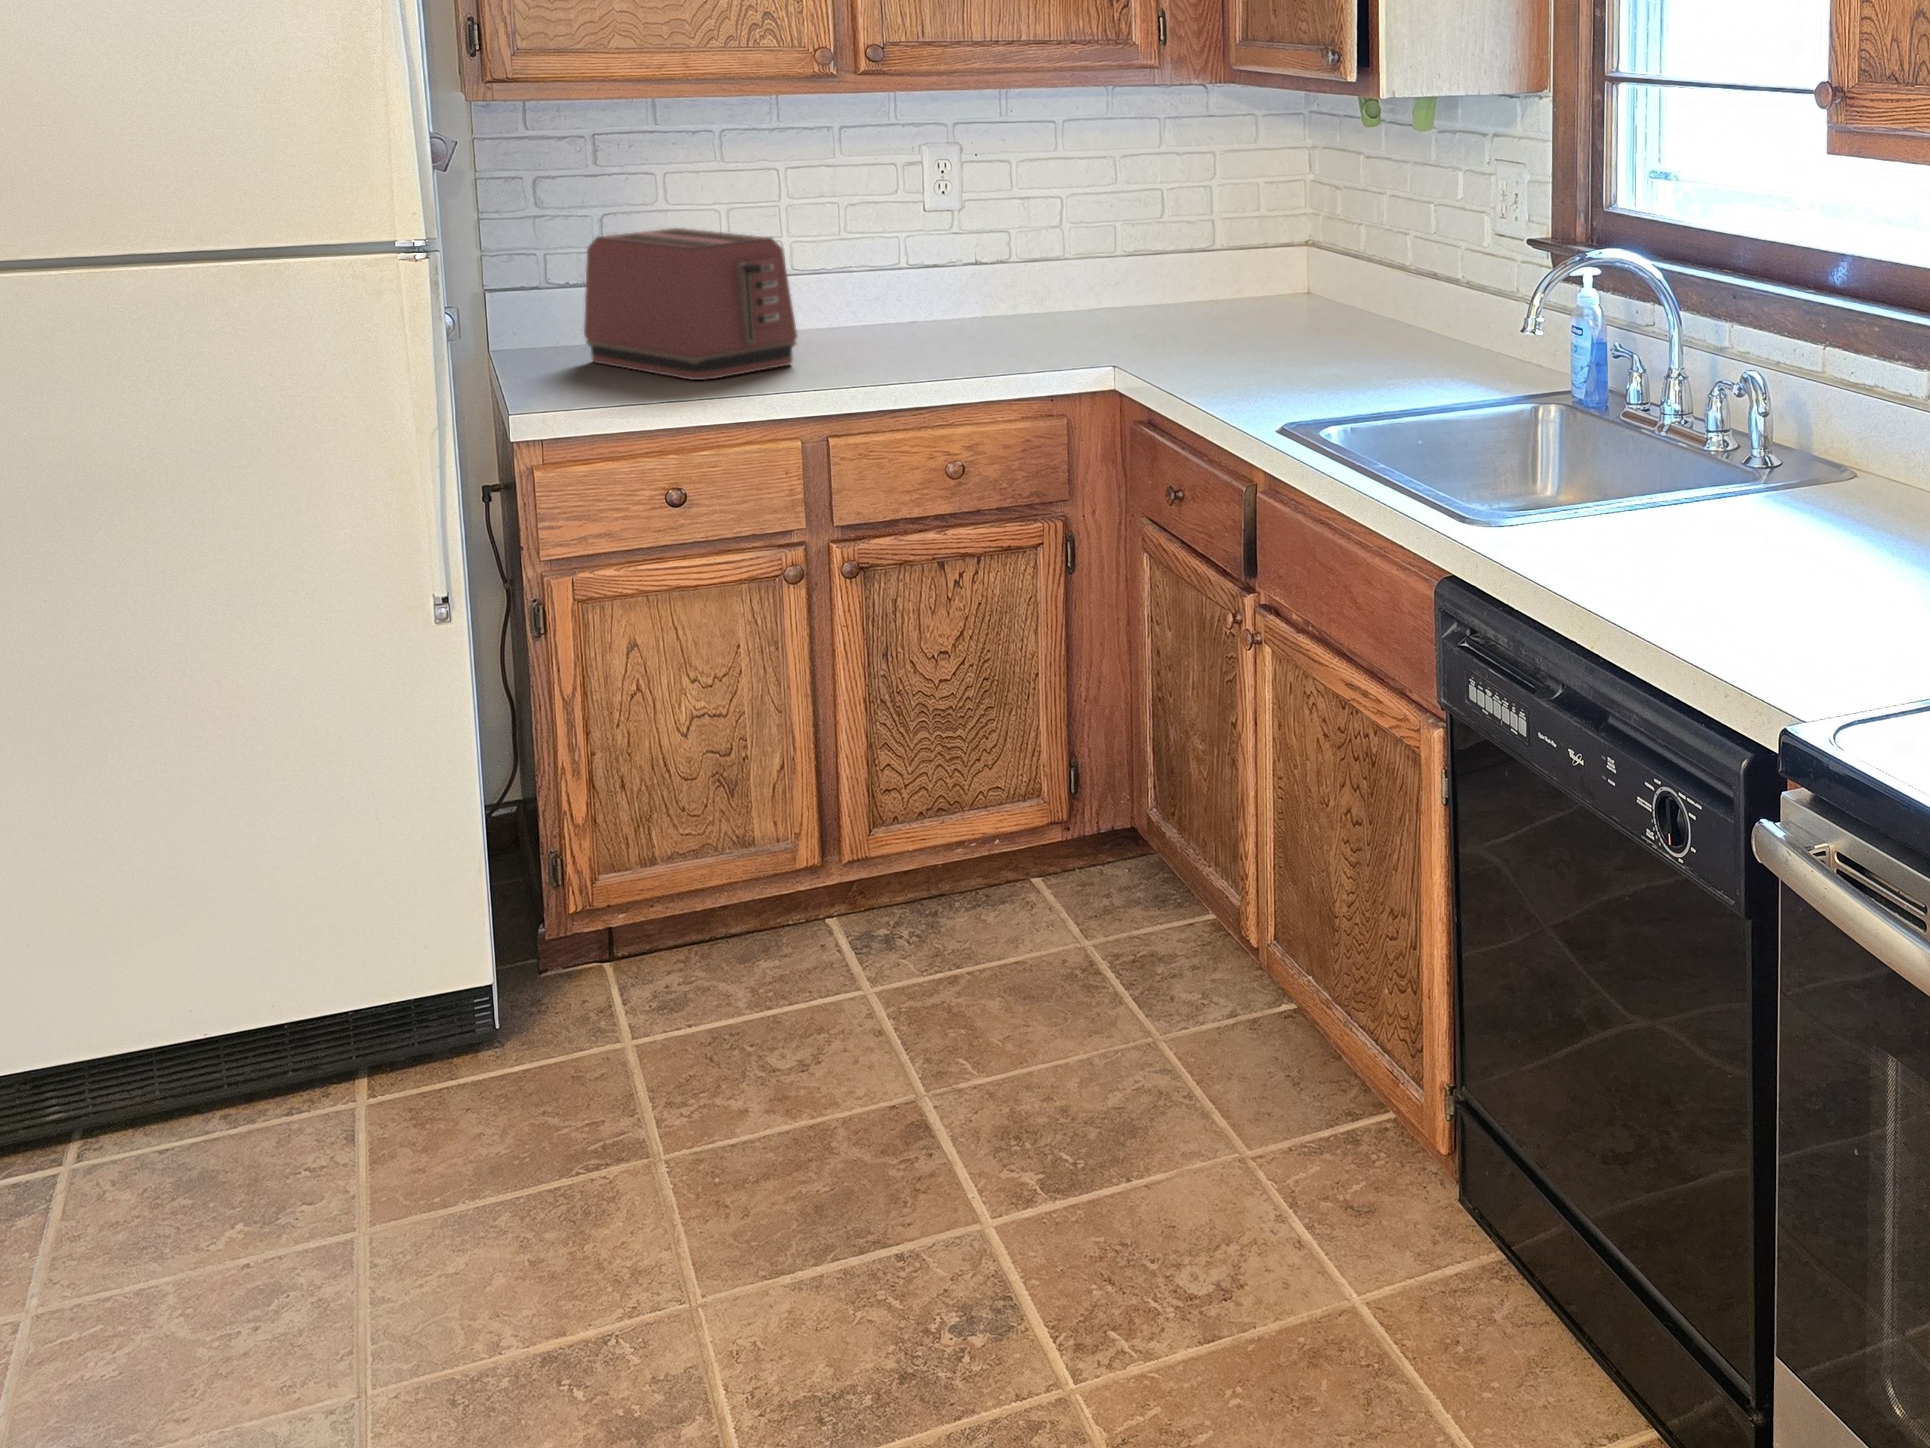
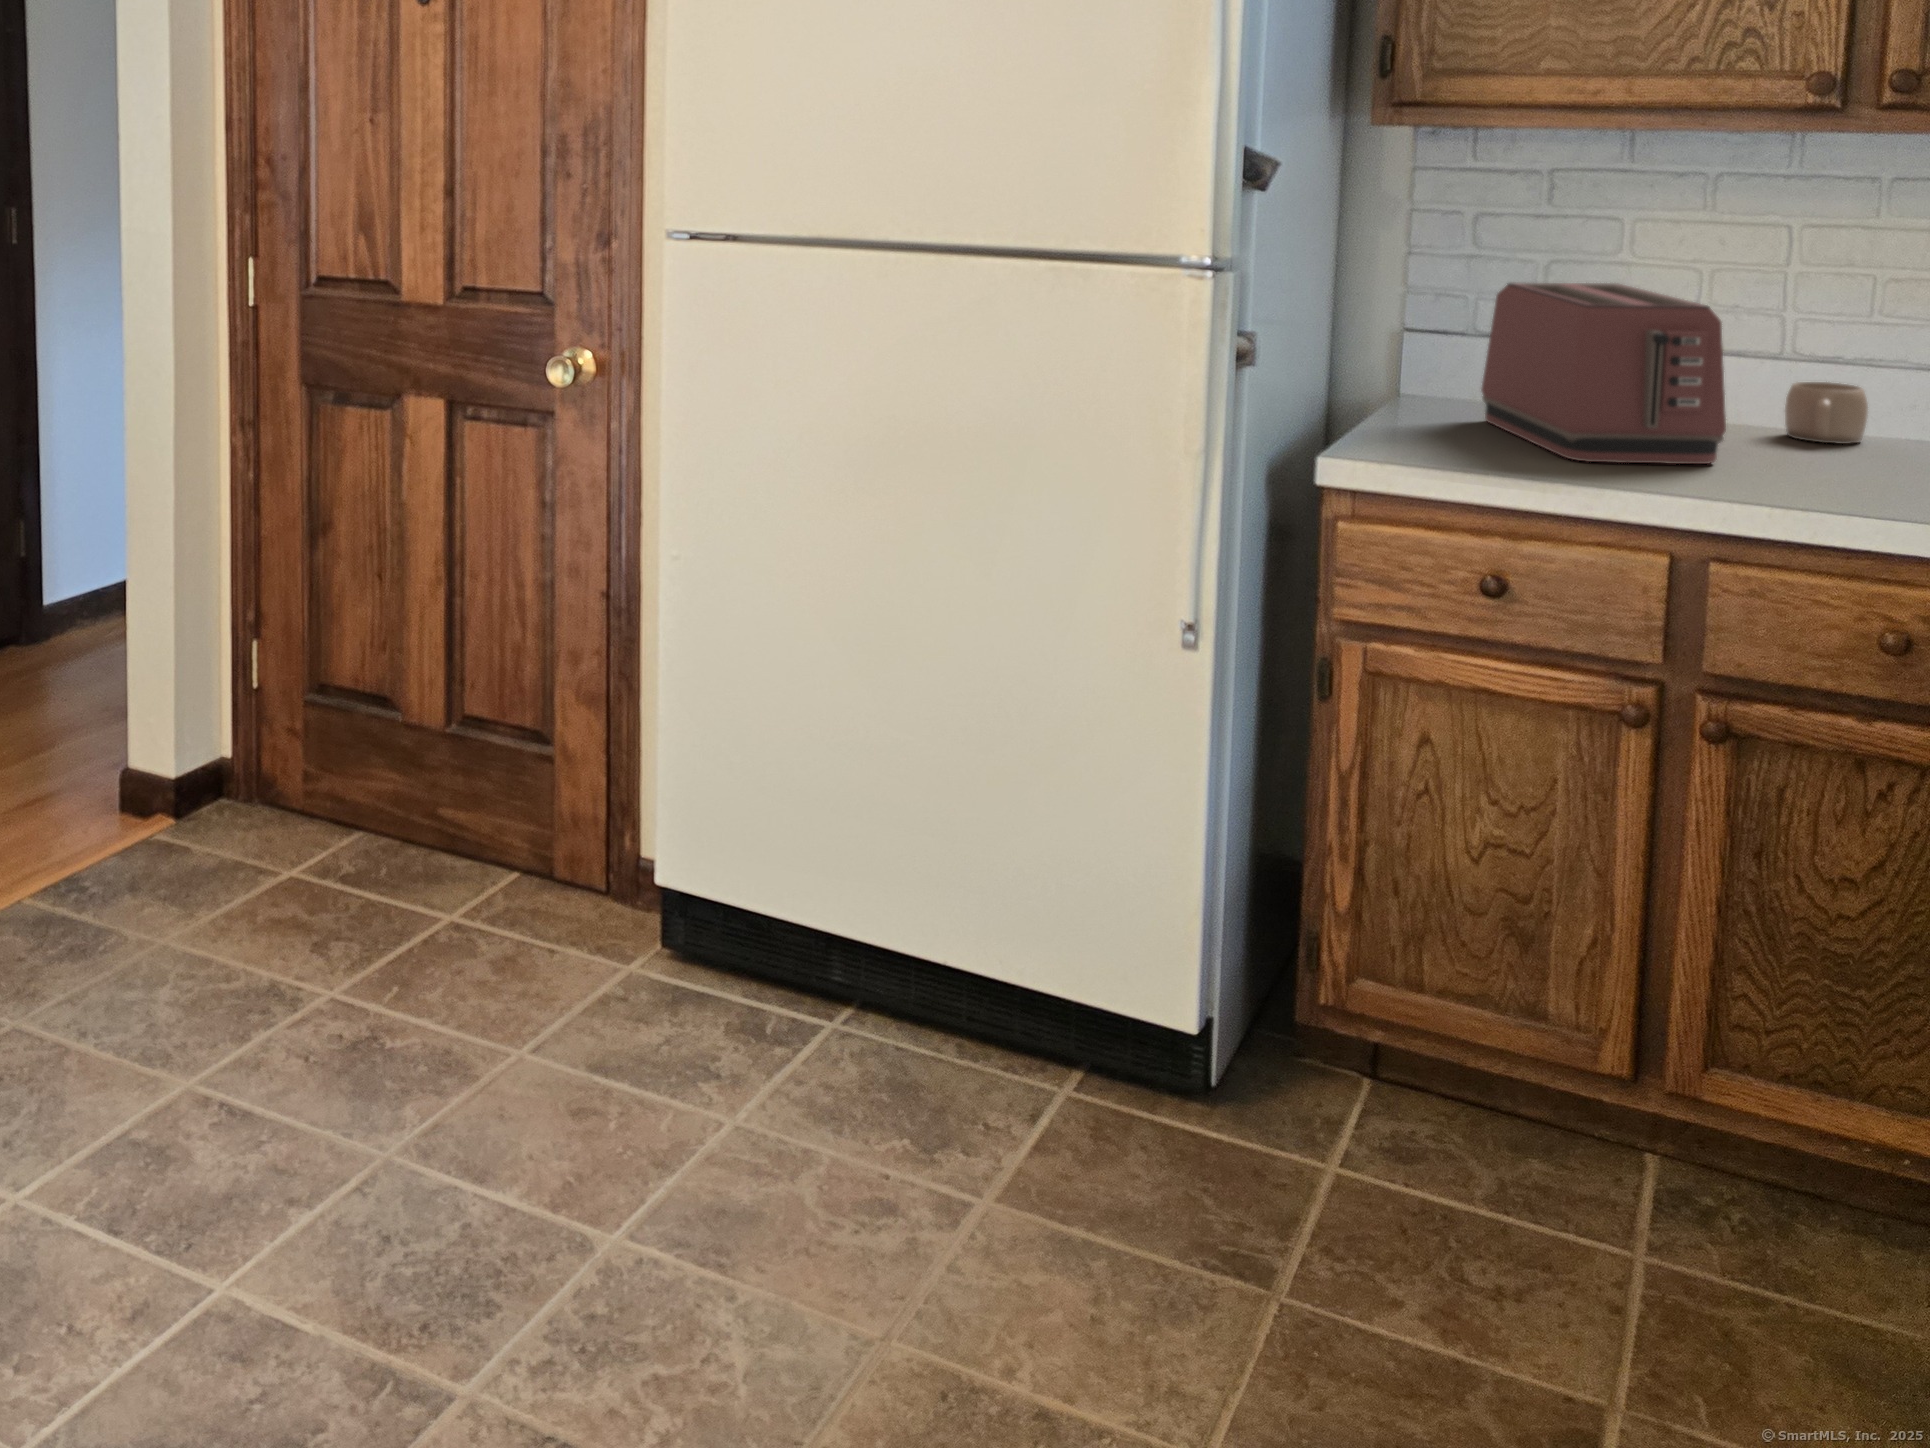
mug: none [804,288,859,336] -> present [1785,382,1868,444]

